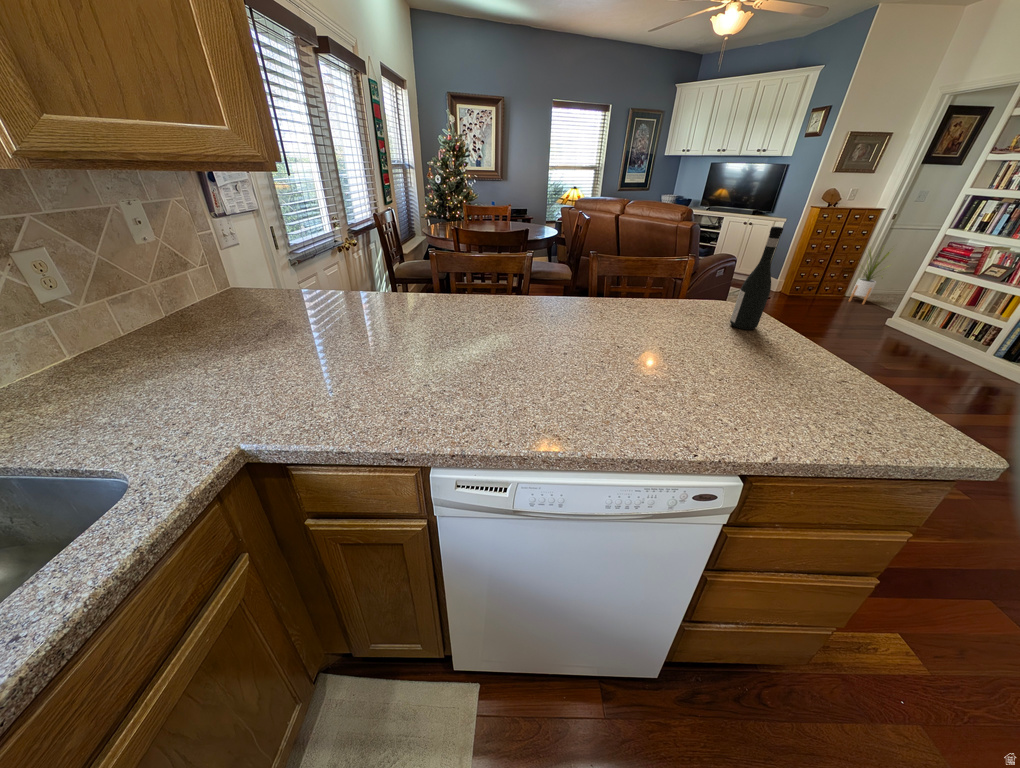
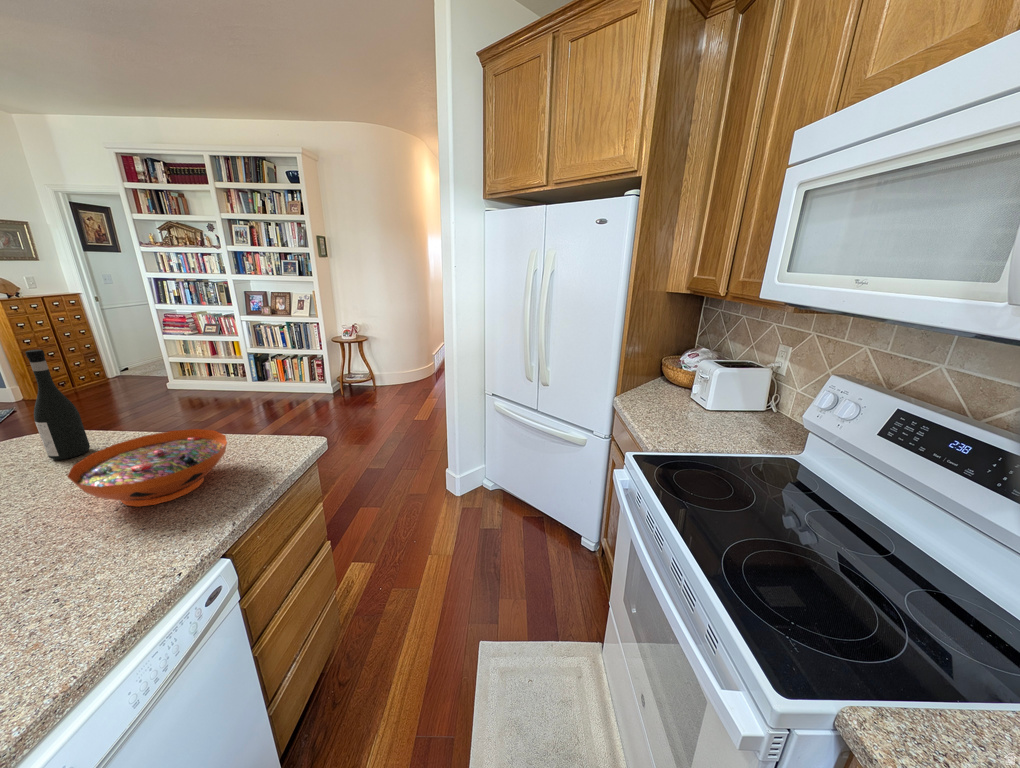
house plant: present [849,251,890,304] -> none [88,323,138,382]
decorative bowl: none [711,327,858,405] -> present [68,429,227,507]

